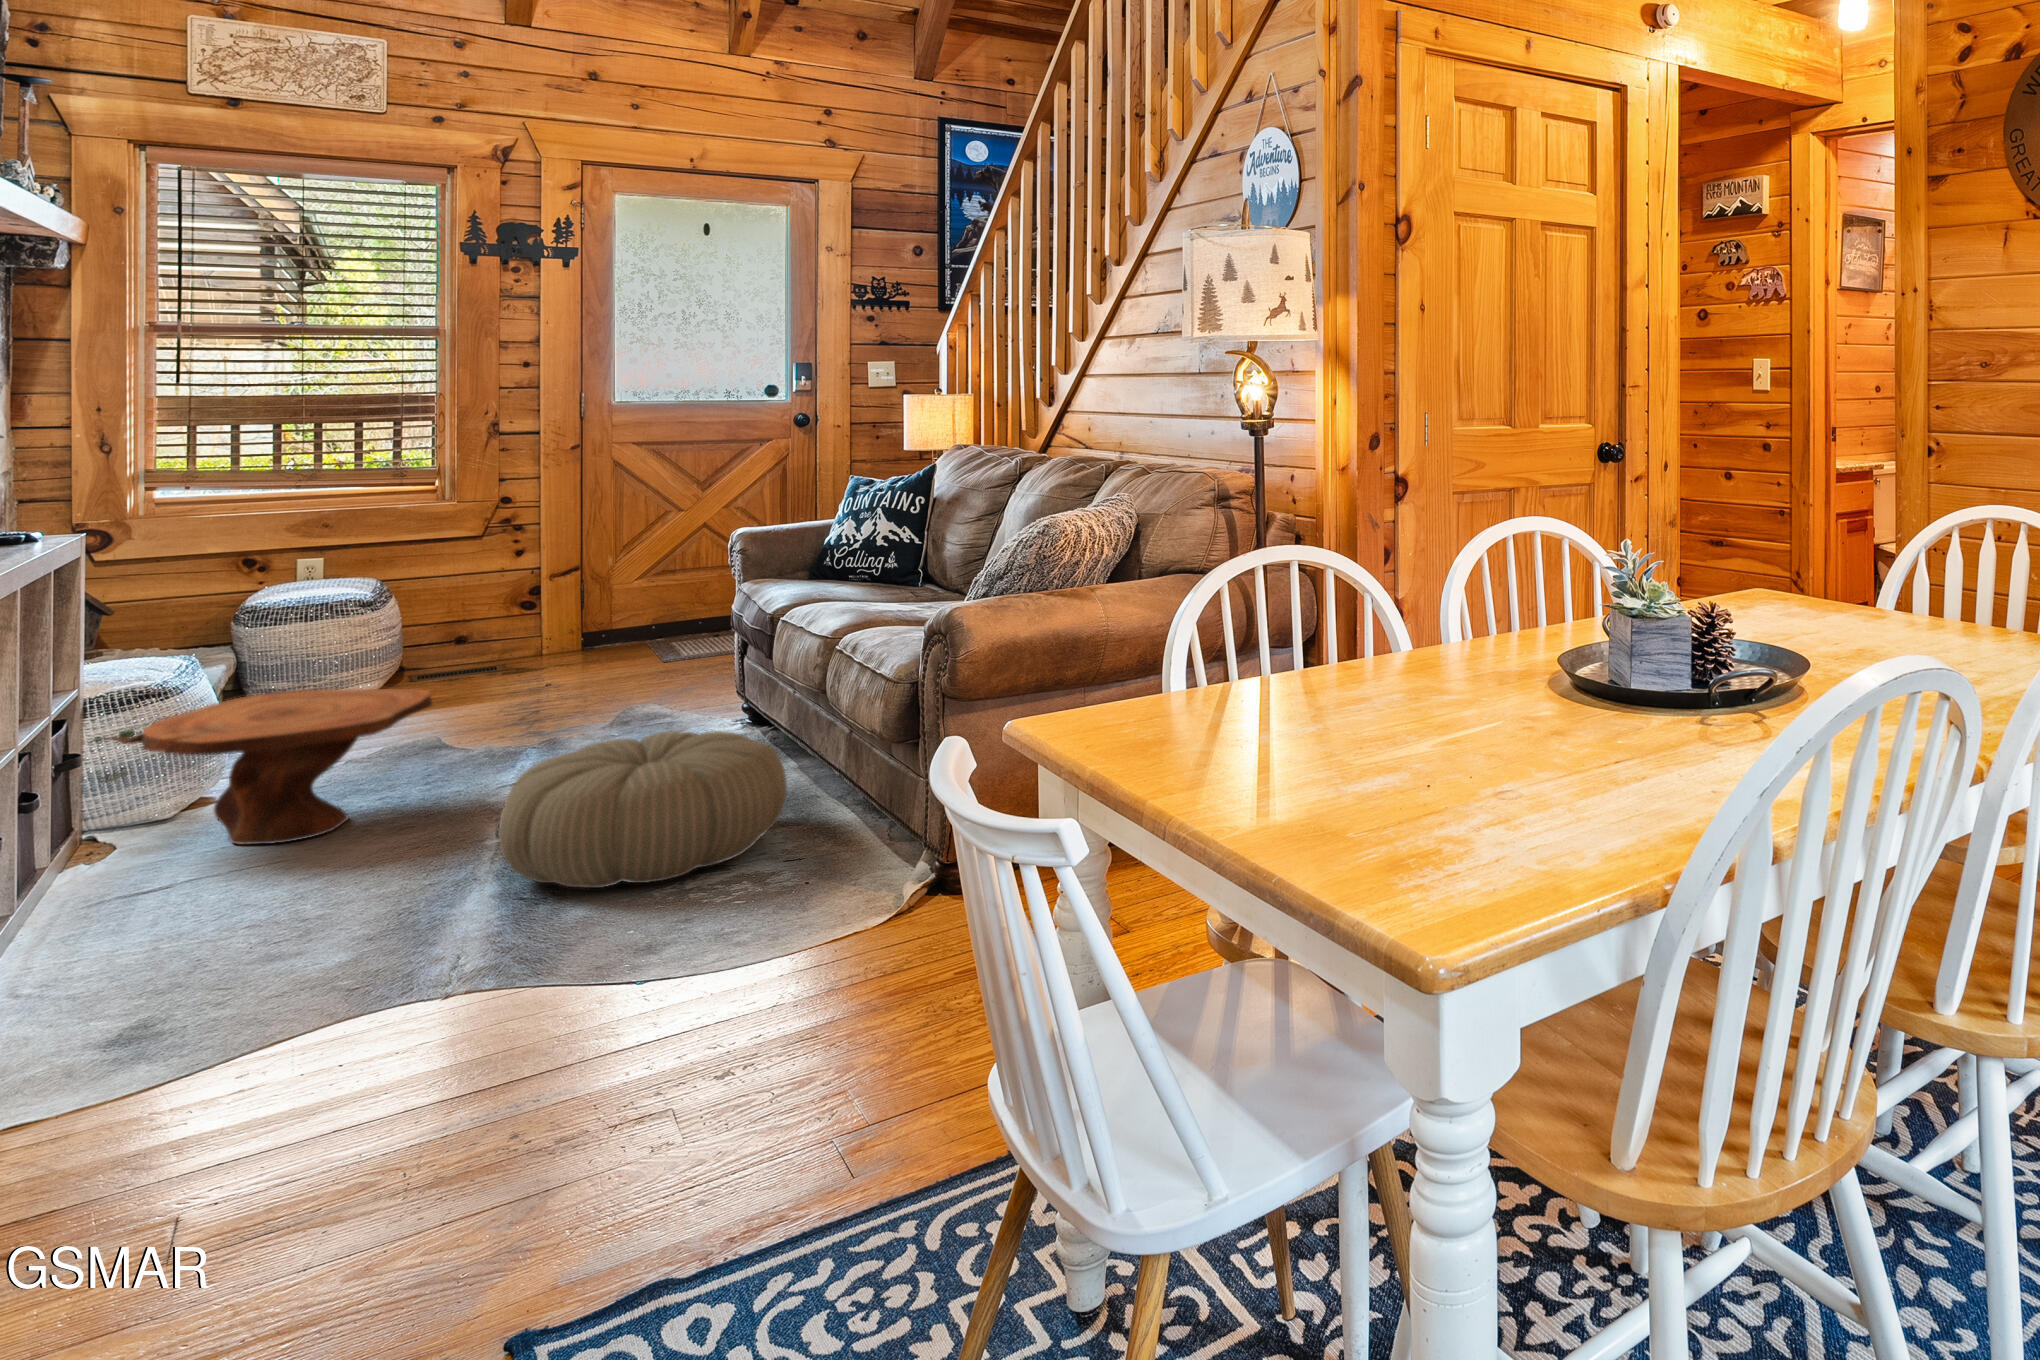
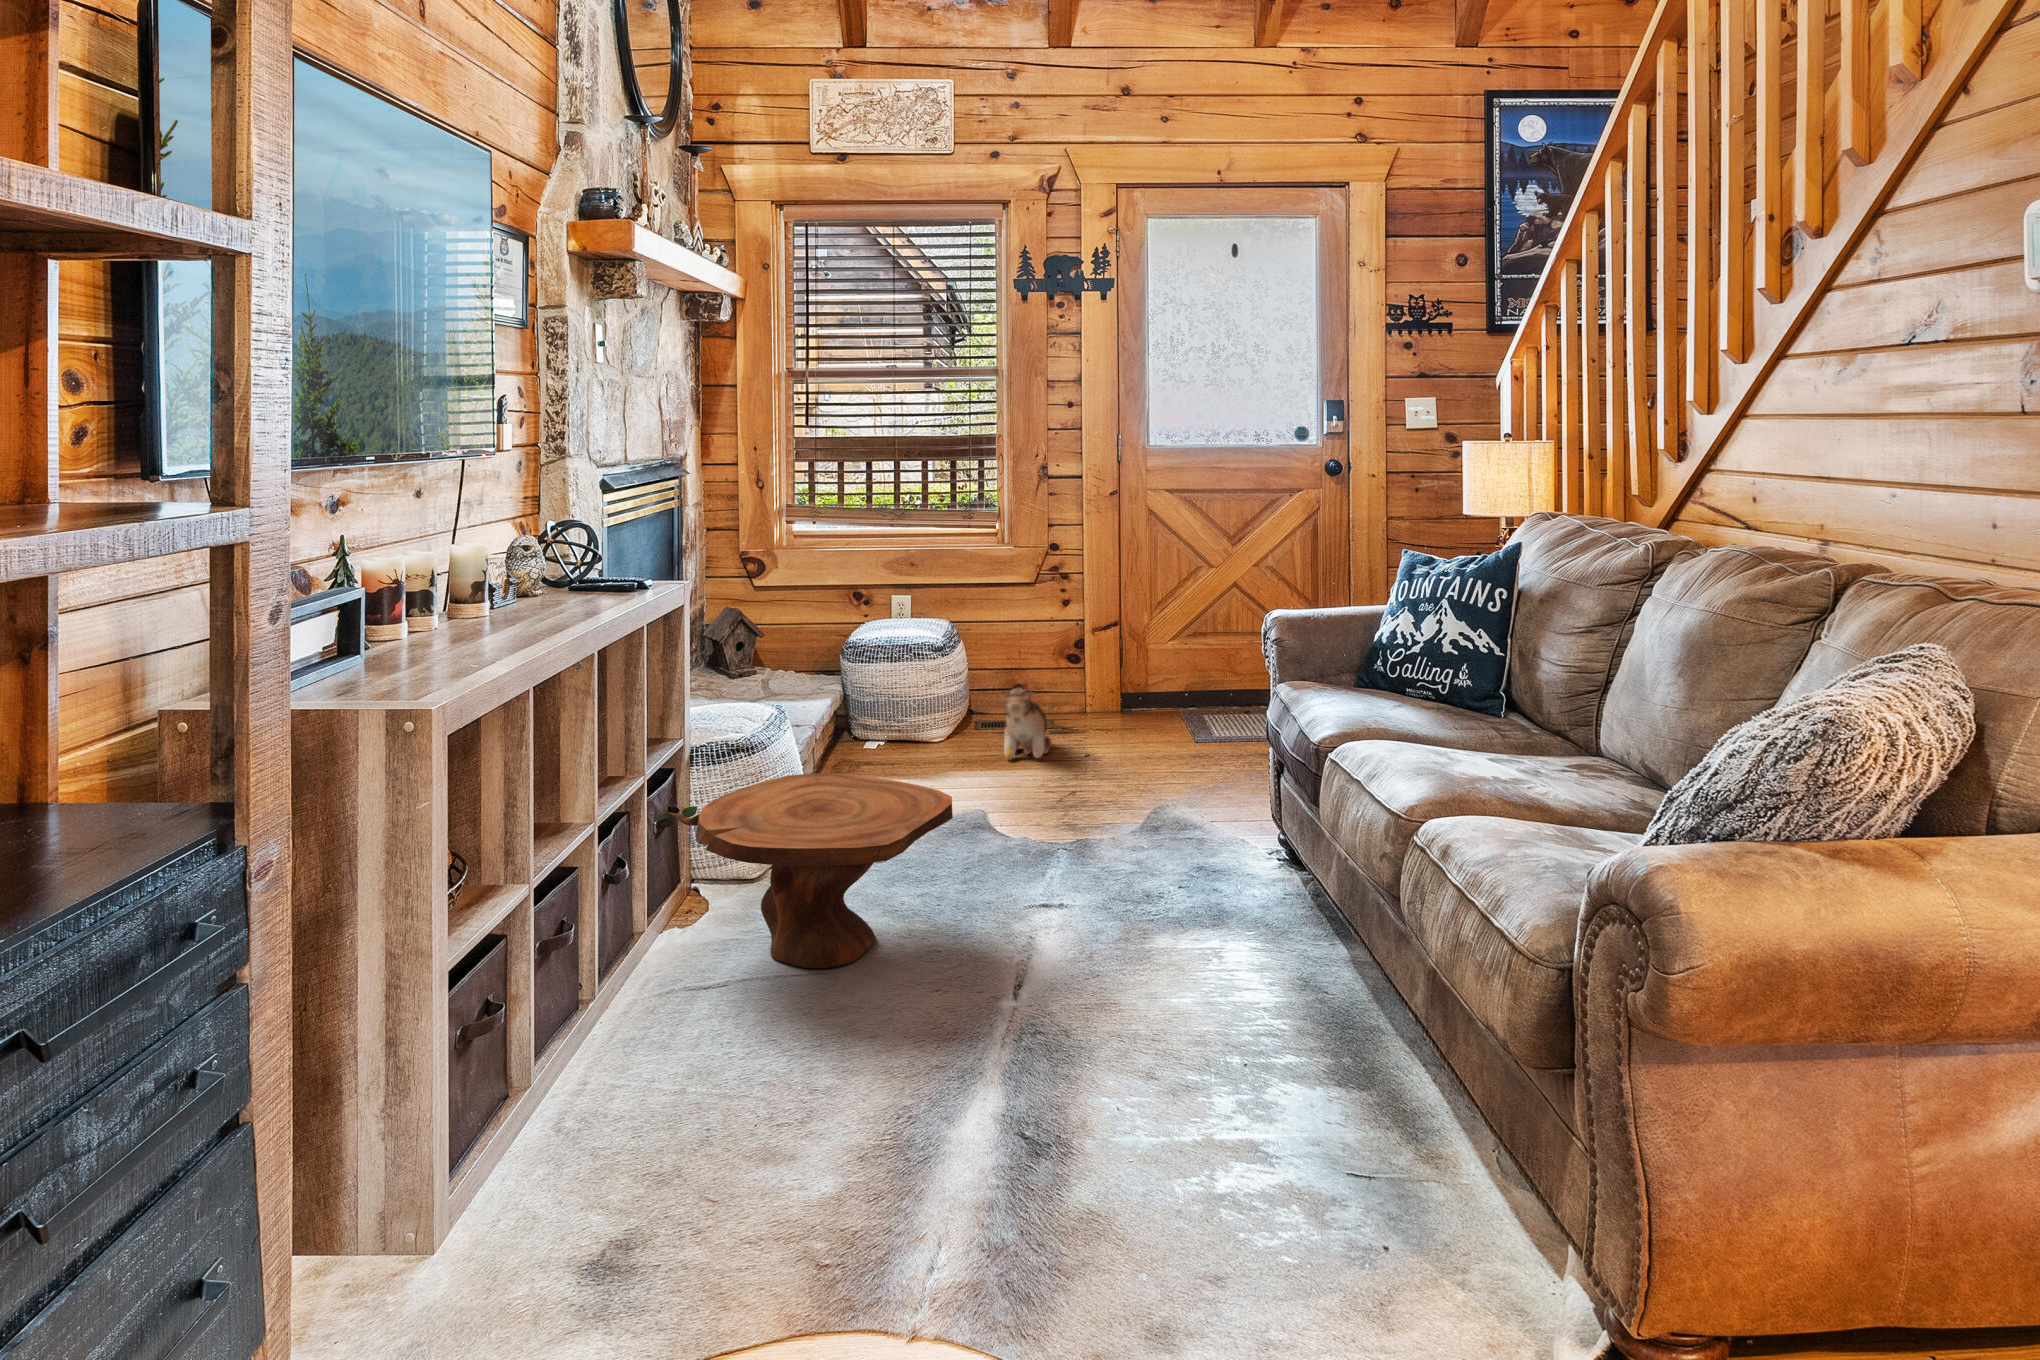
plush toy: none [447,629,505,697] -> present [1000,688,1052,760]
pouf: present [498,731,787,888] -> none [987,931,1352,1218]

